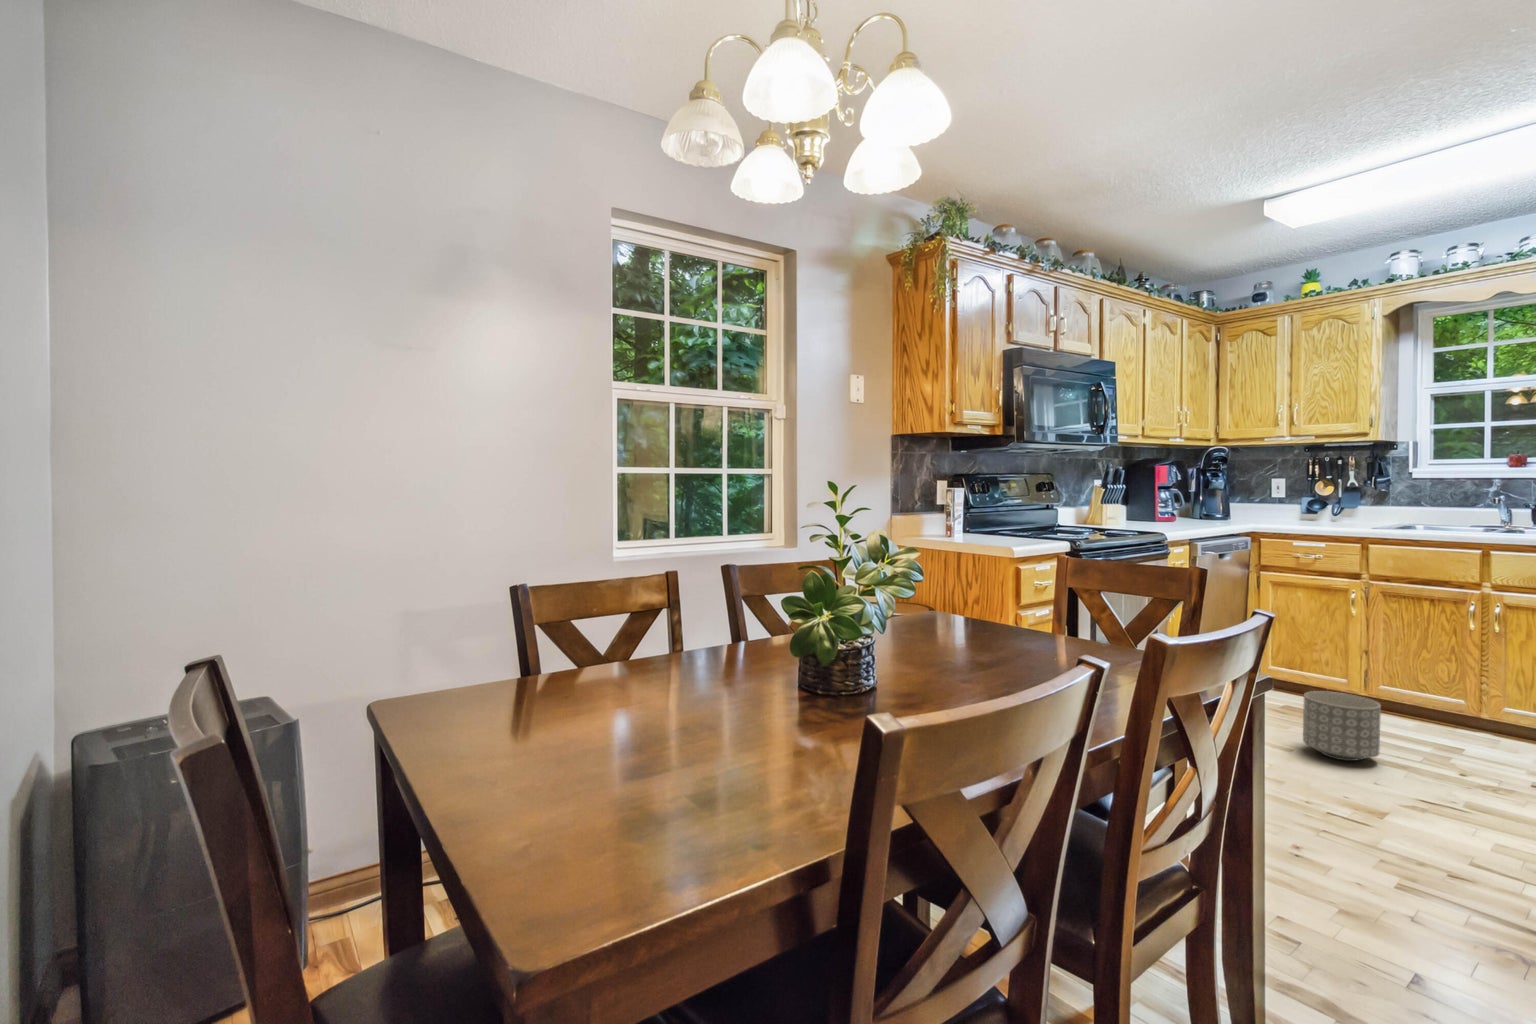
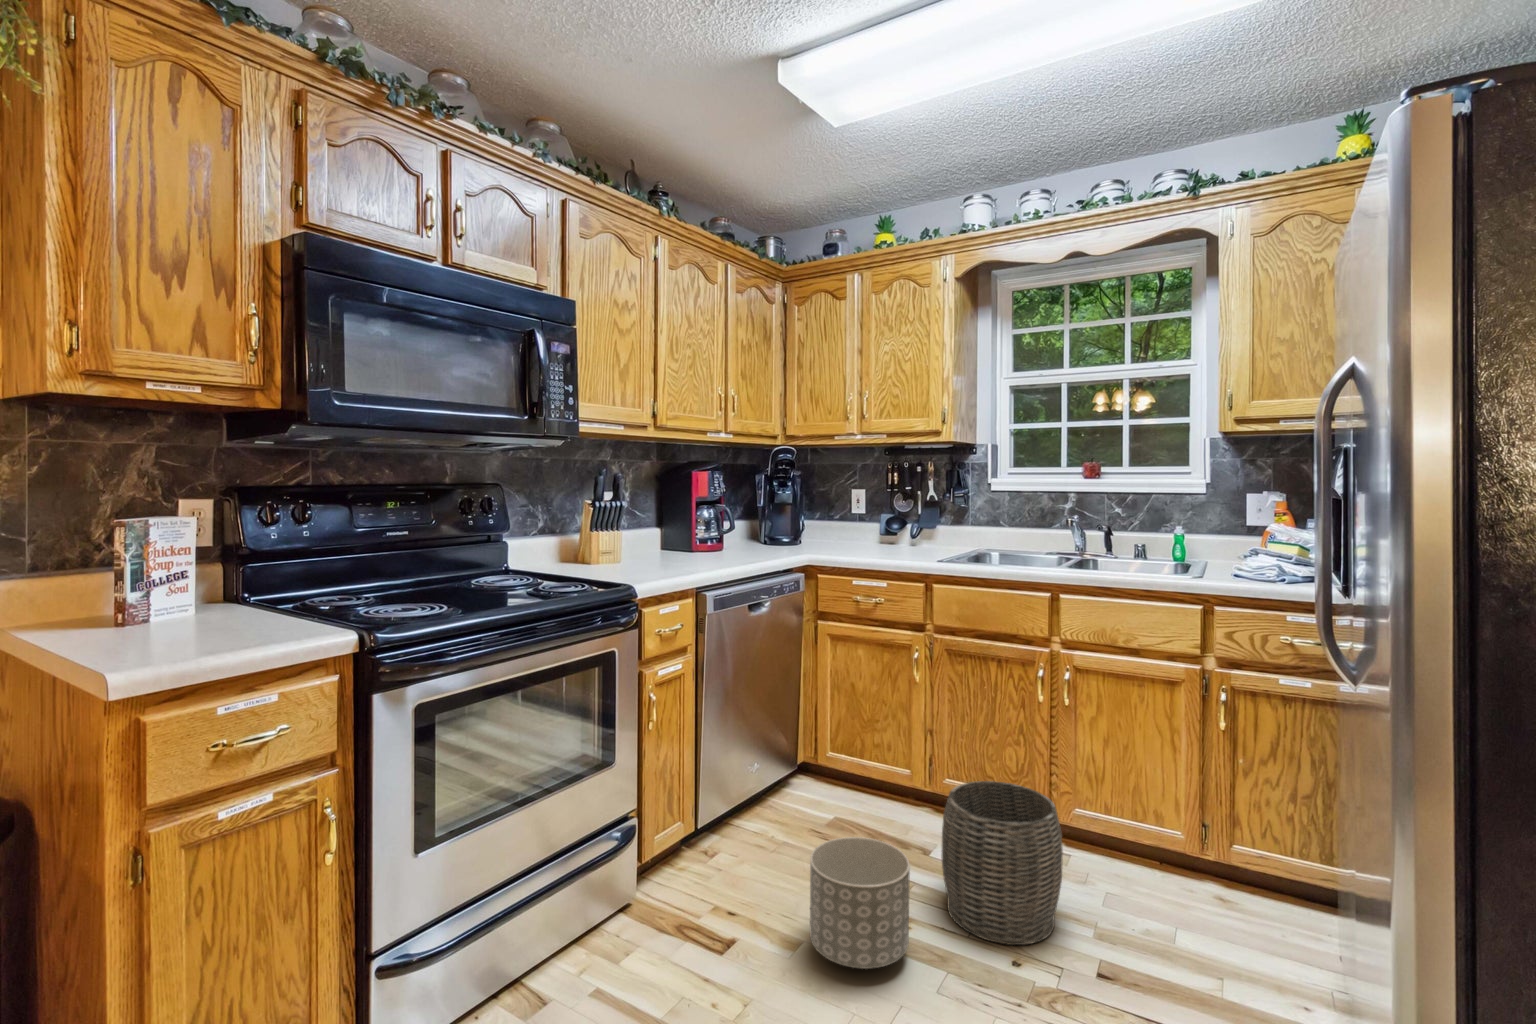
woven basket: none [1395,672,1500,768] -> present [942,781,1063,945]

